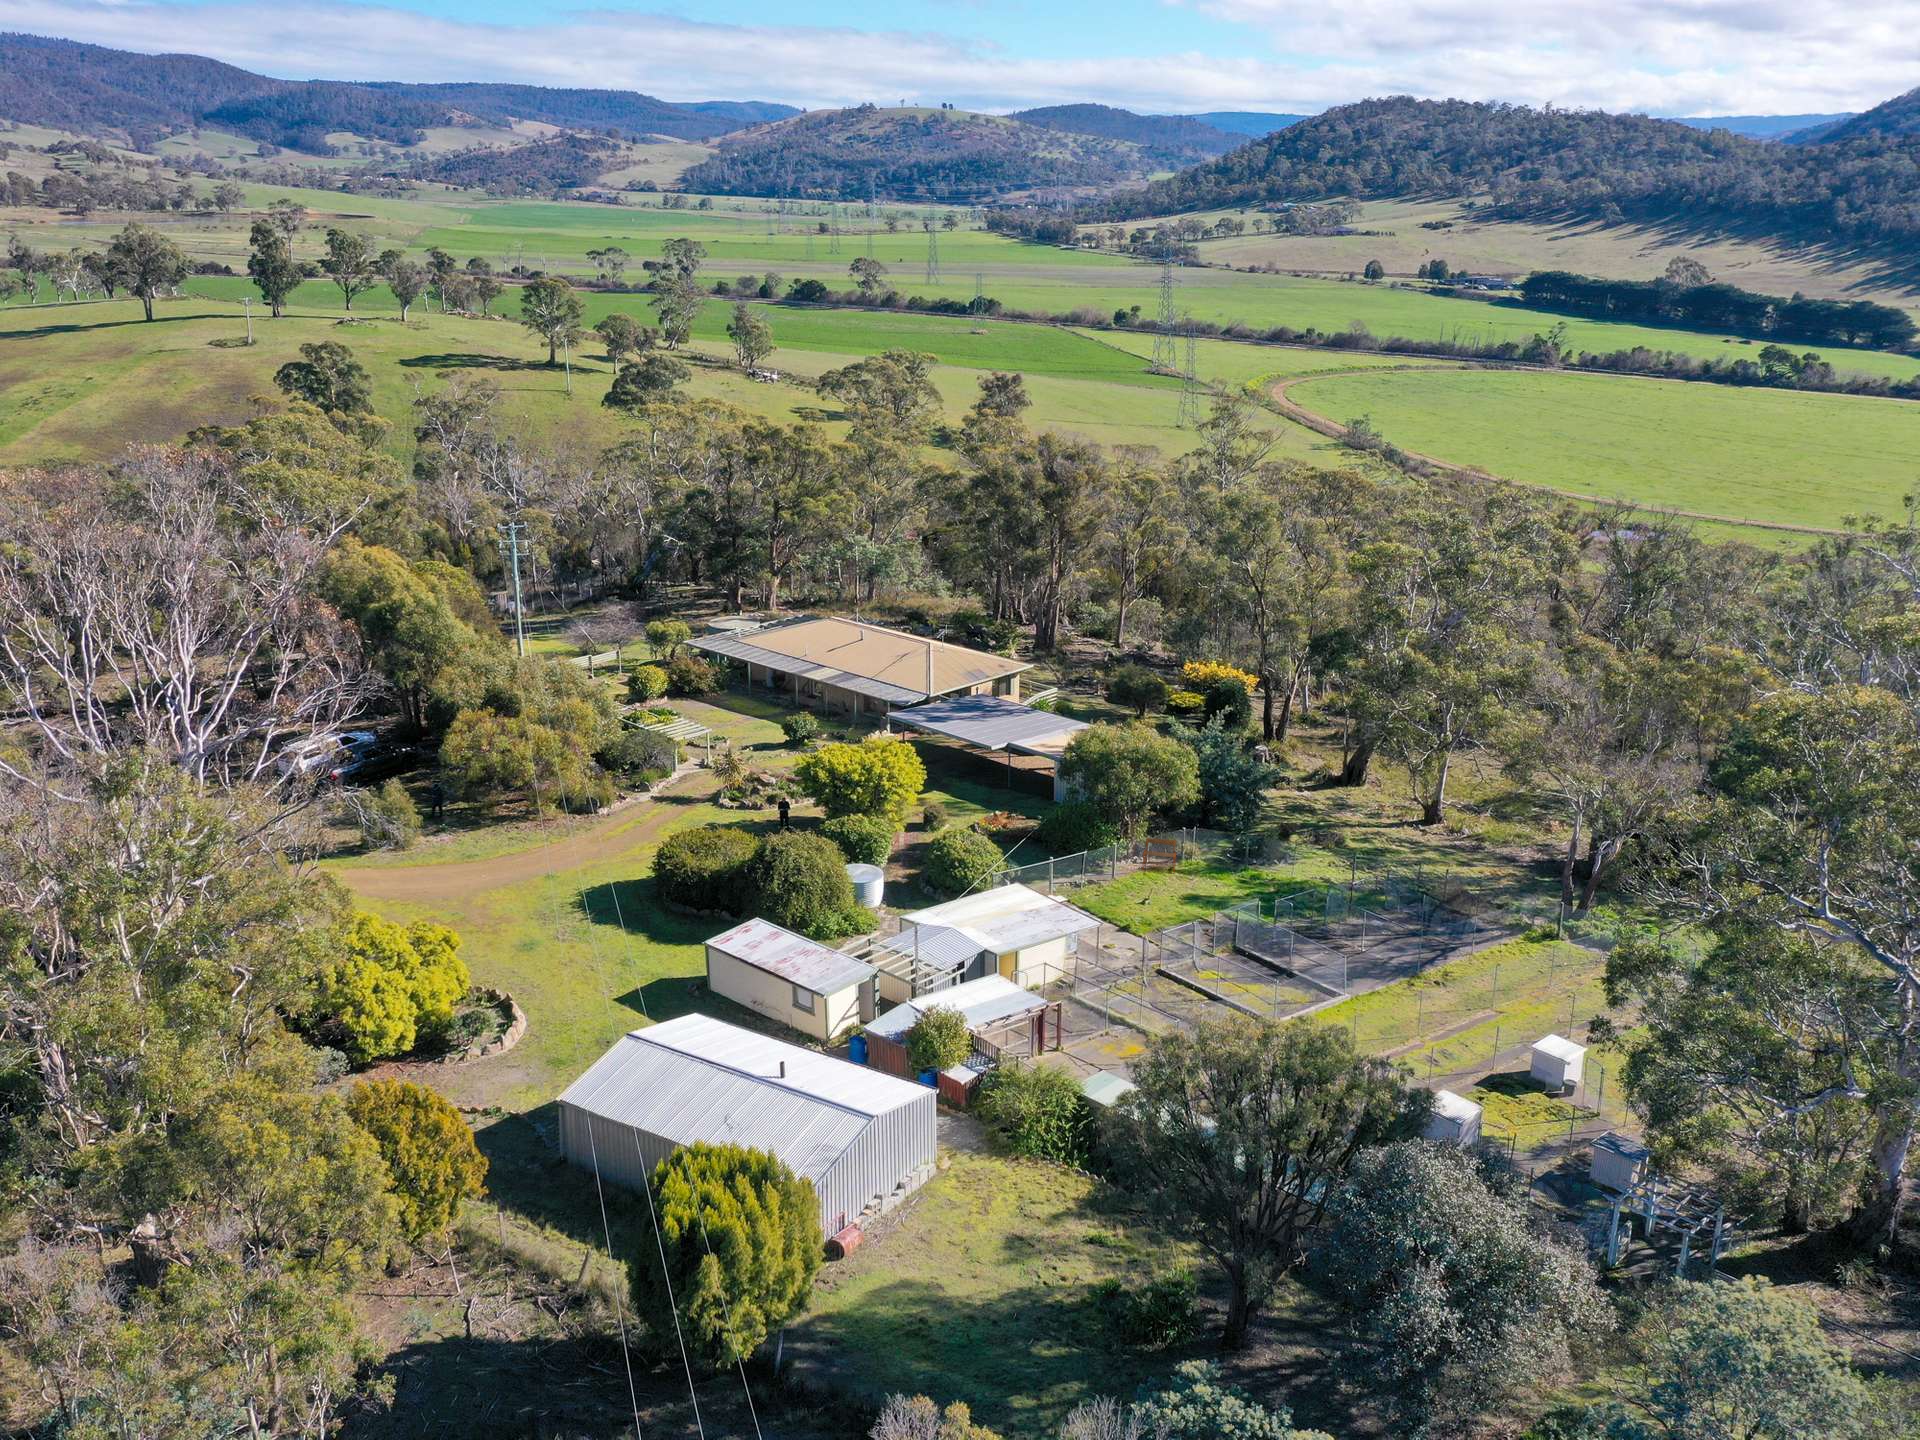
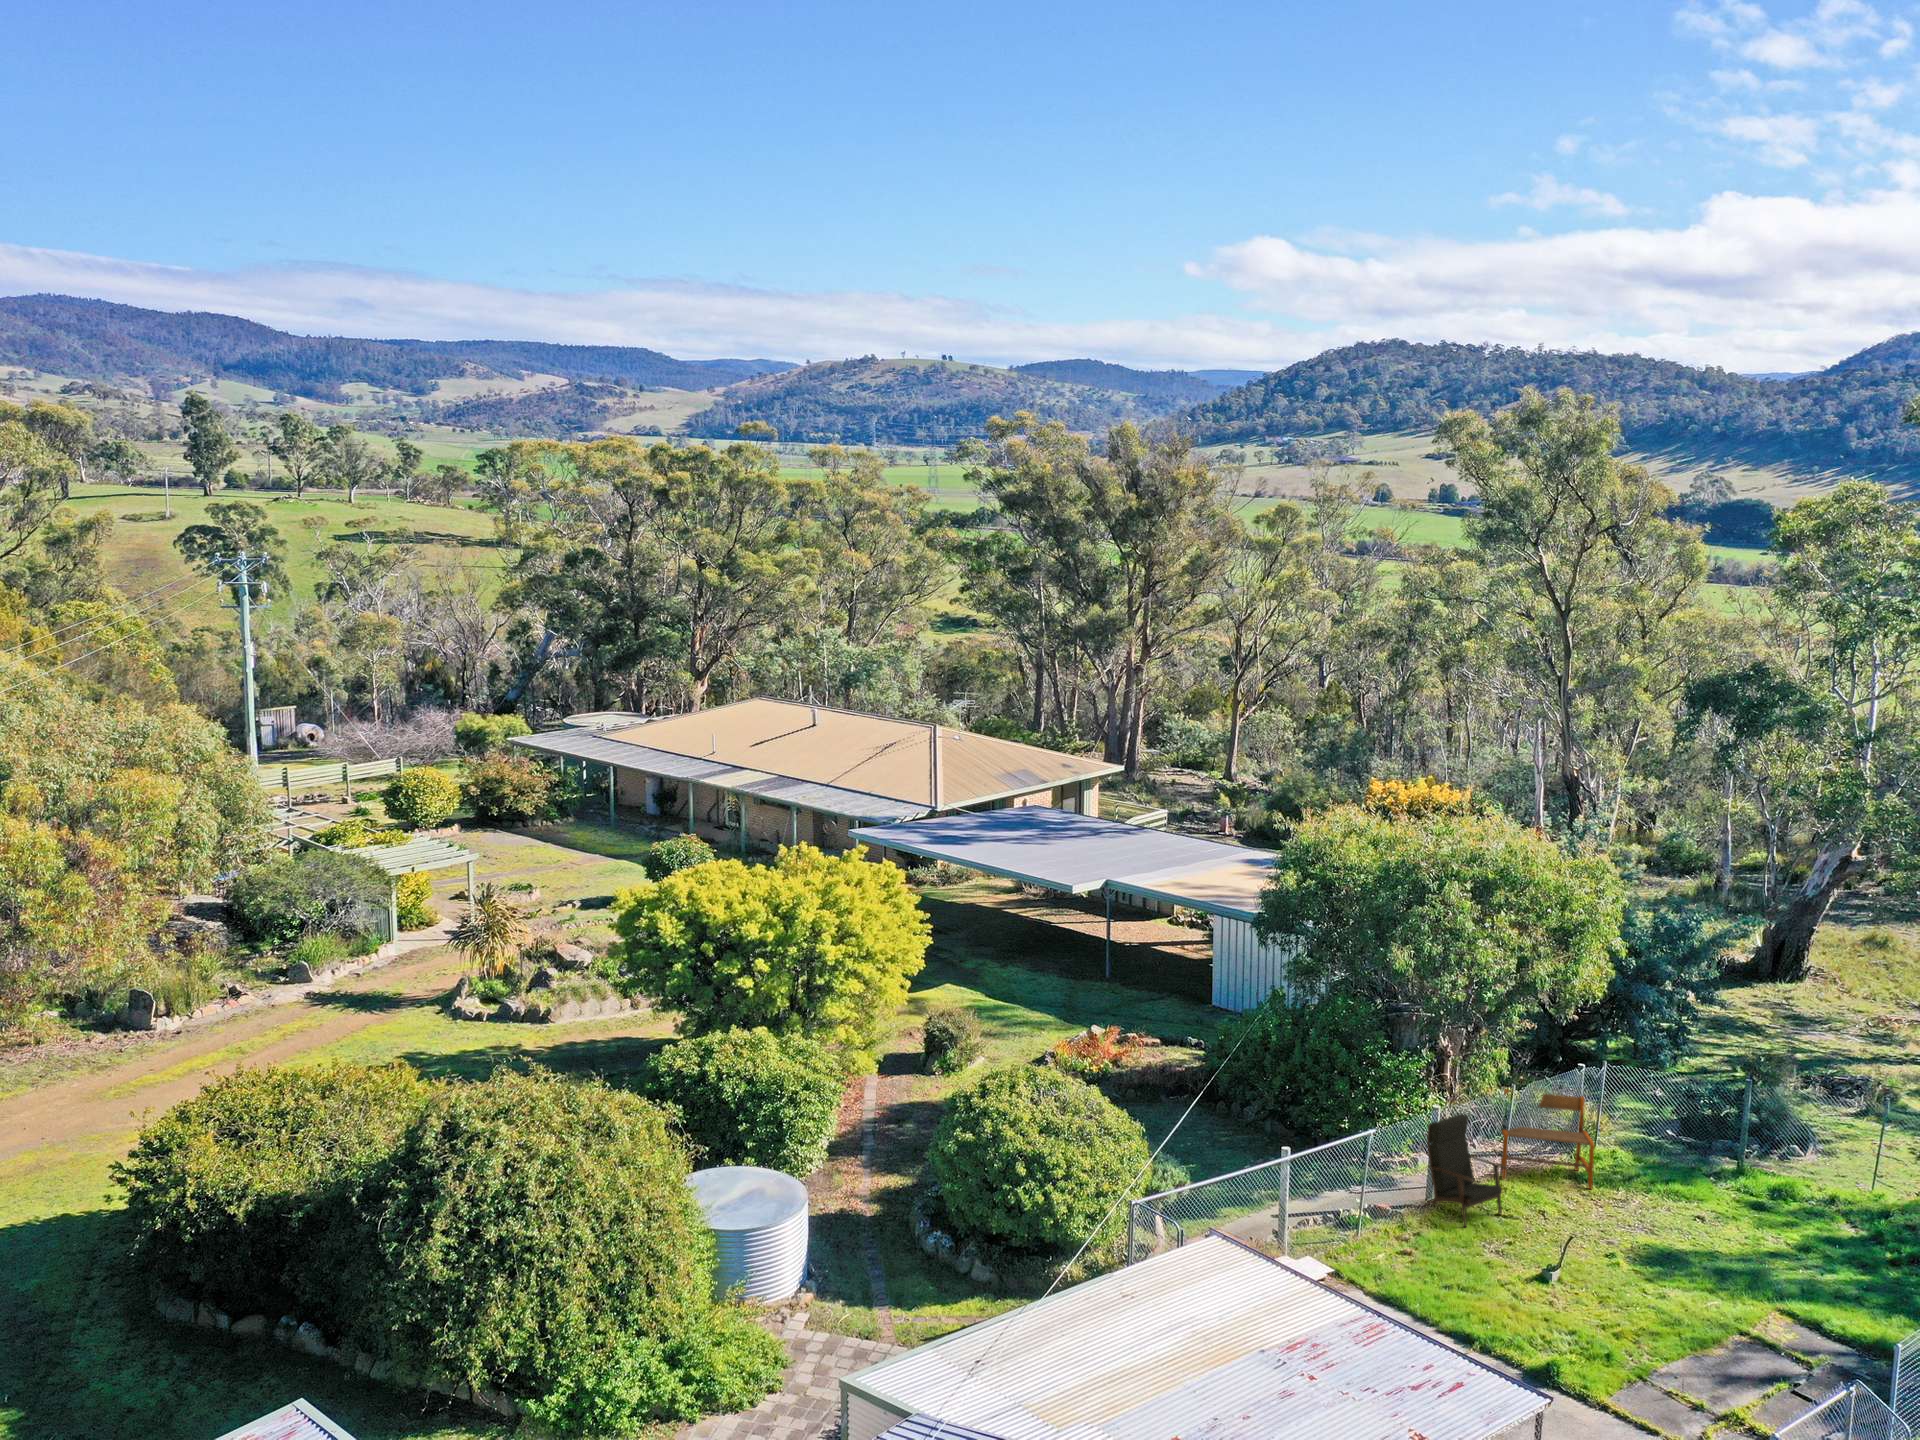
lounge chair: none [1106,846,1137,886] -> present [1421,1114,1508,1227]

